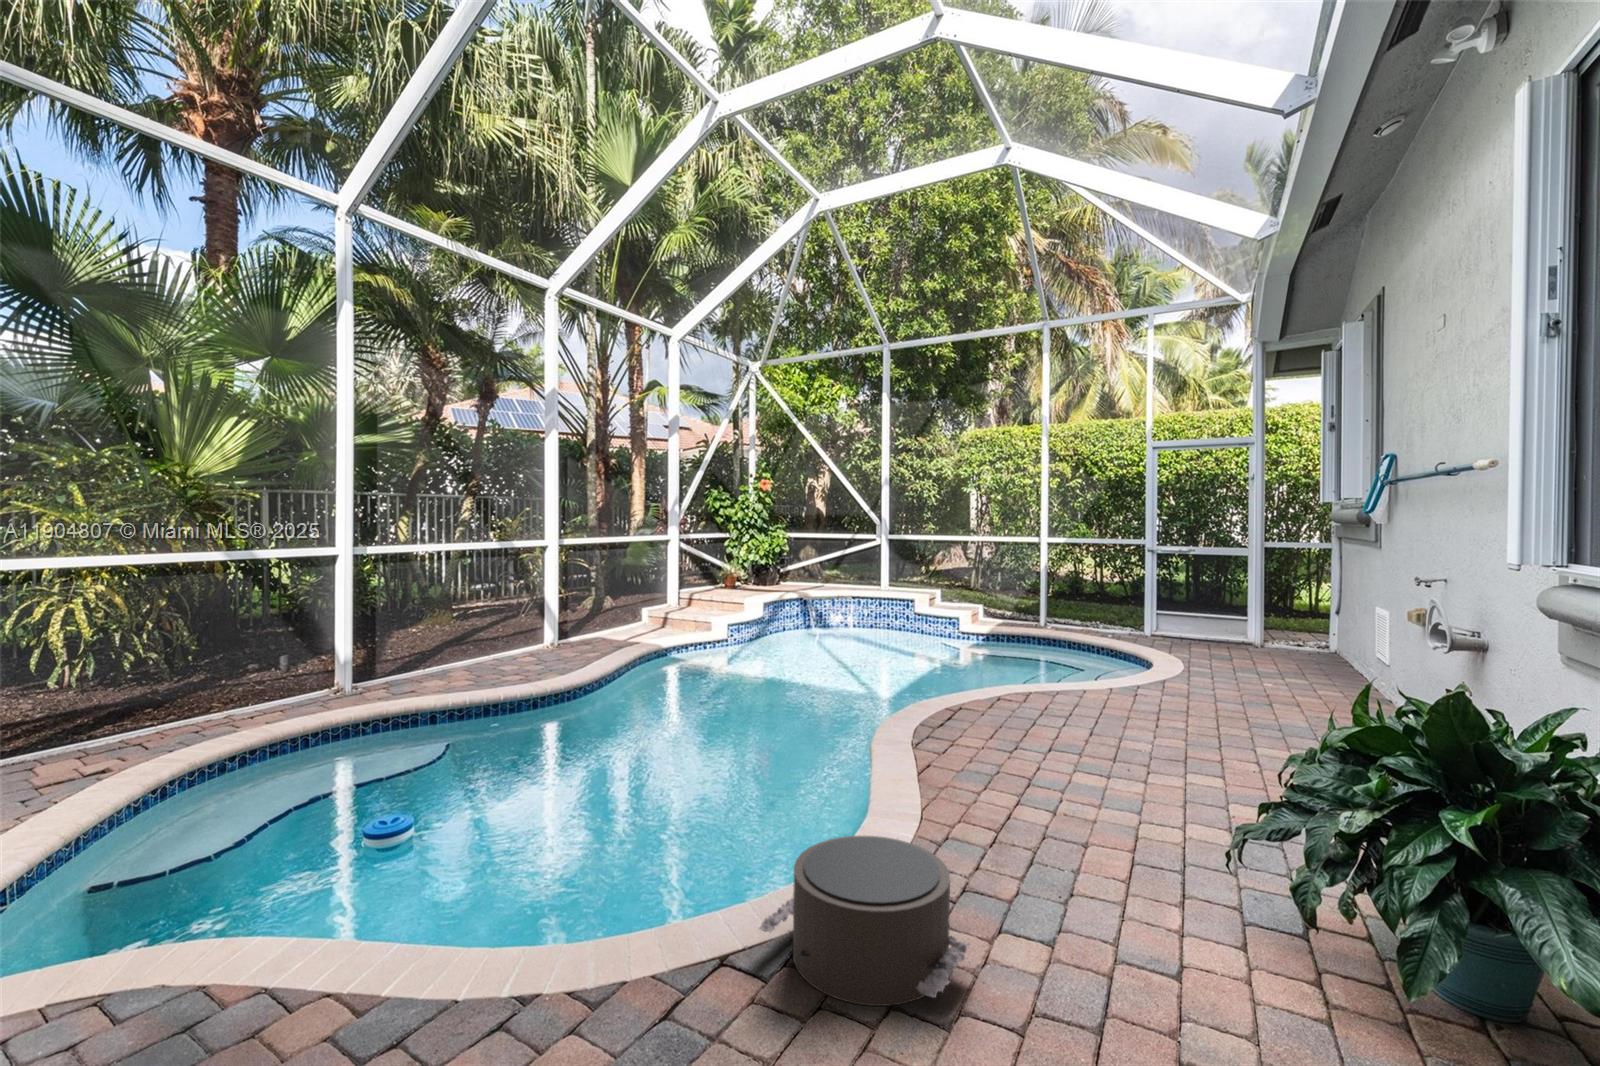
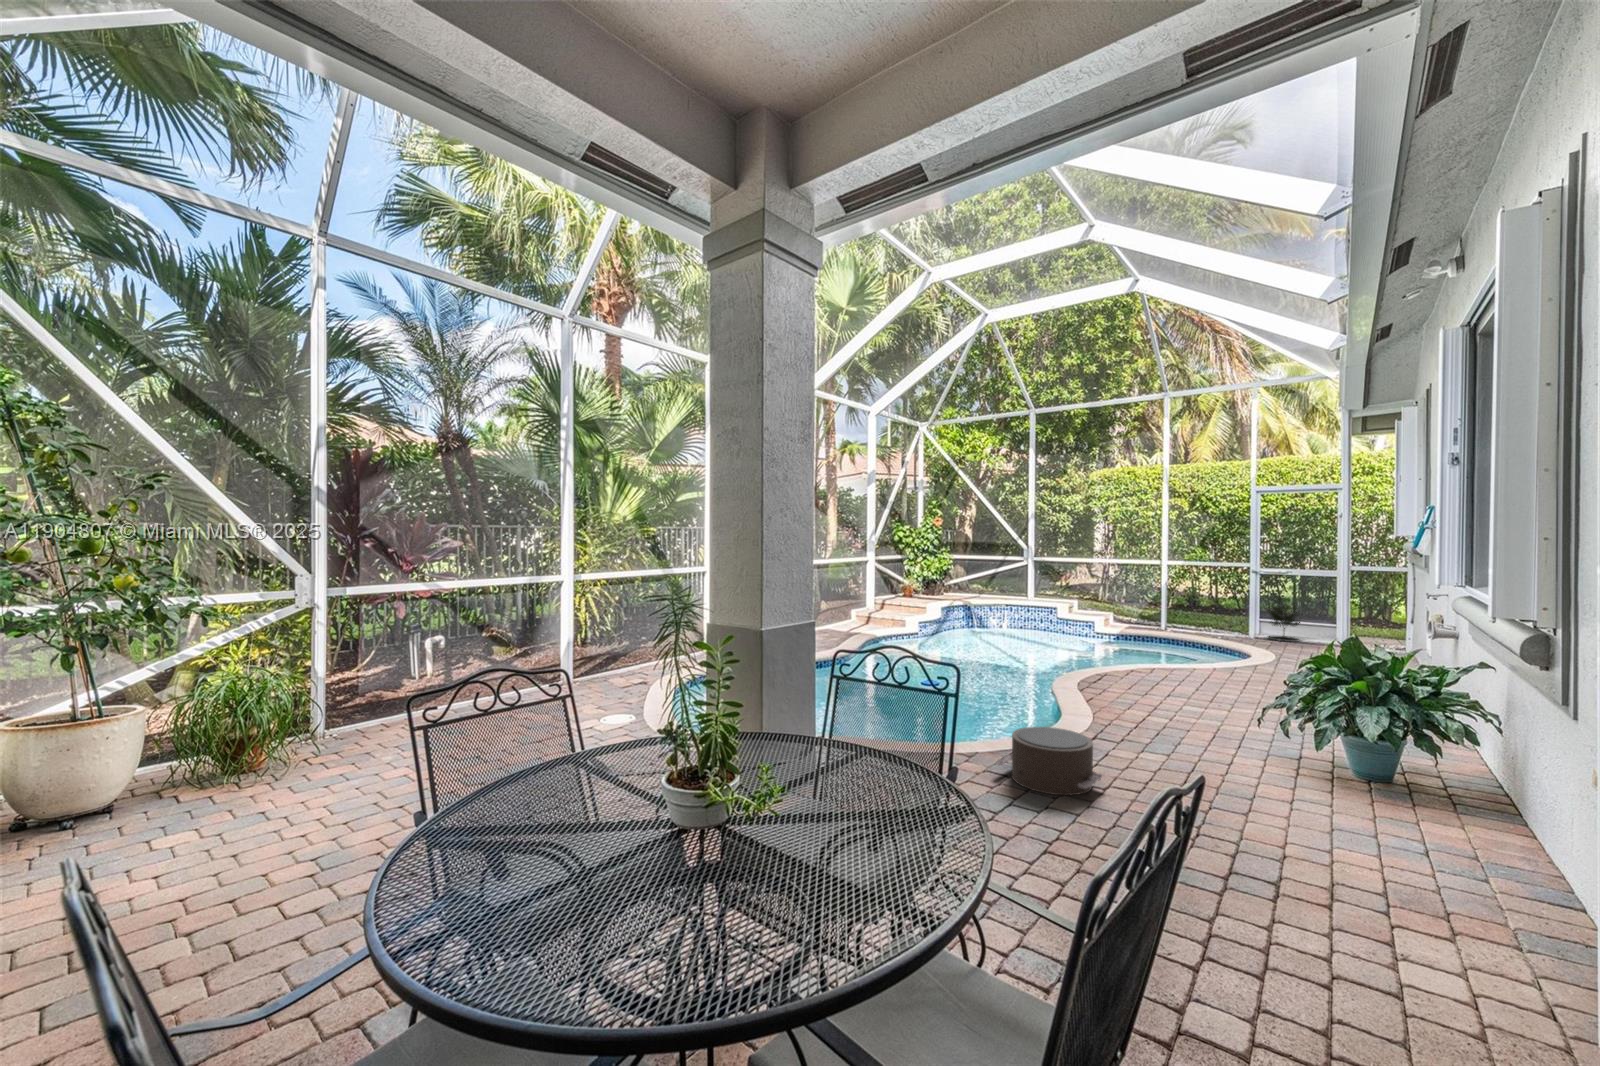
potted tree: none [1160,574,1202,638] -> present [1267,592,1300,642]

